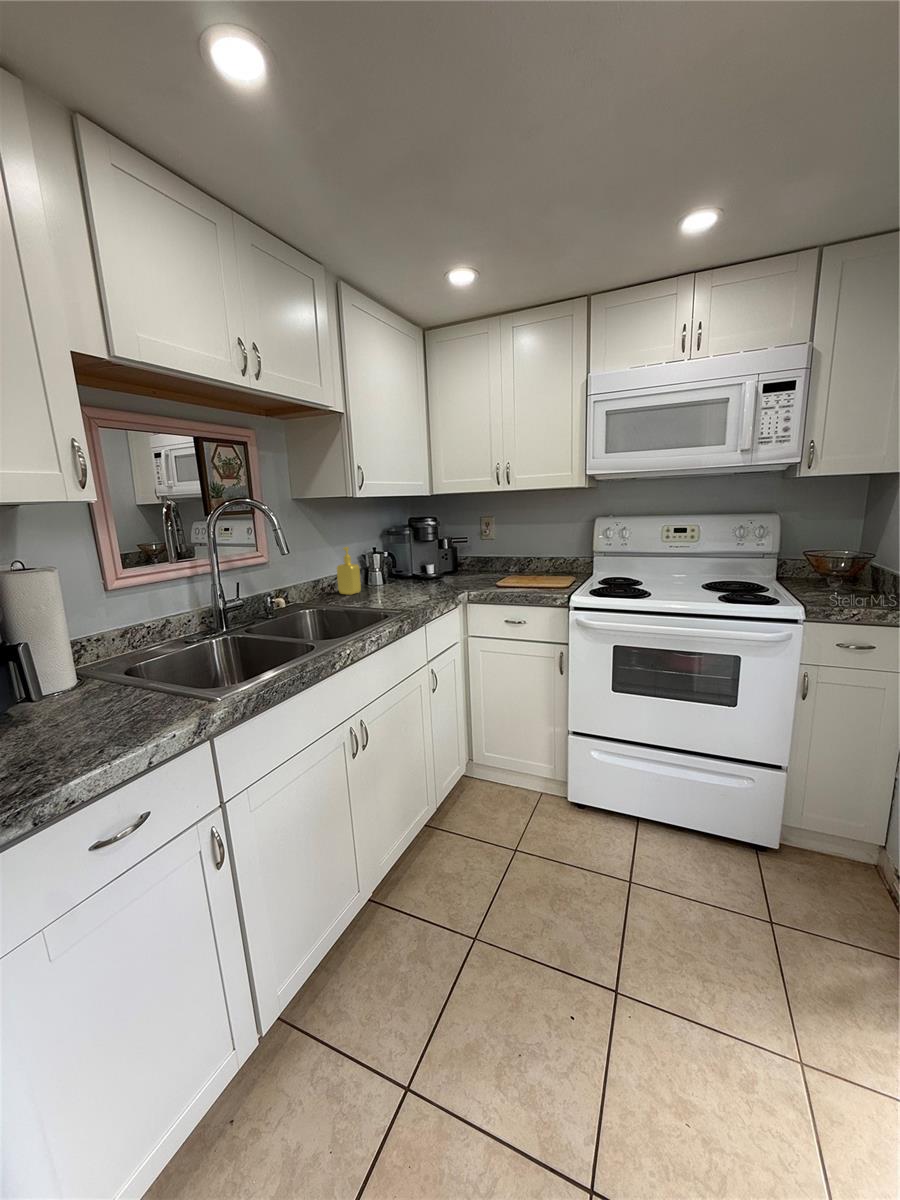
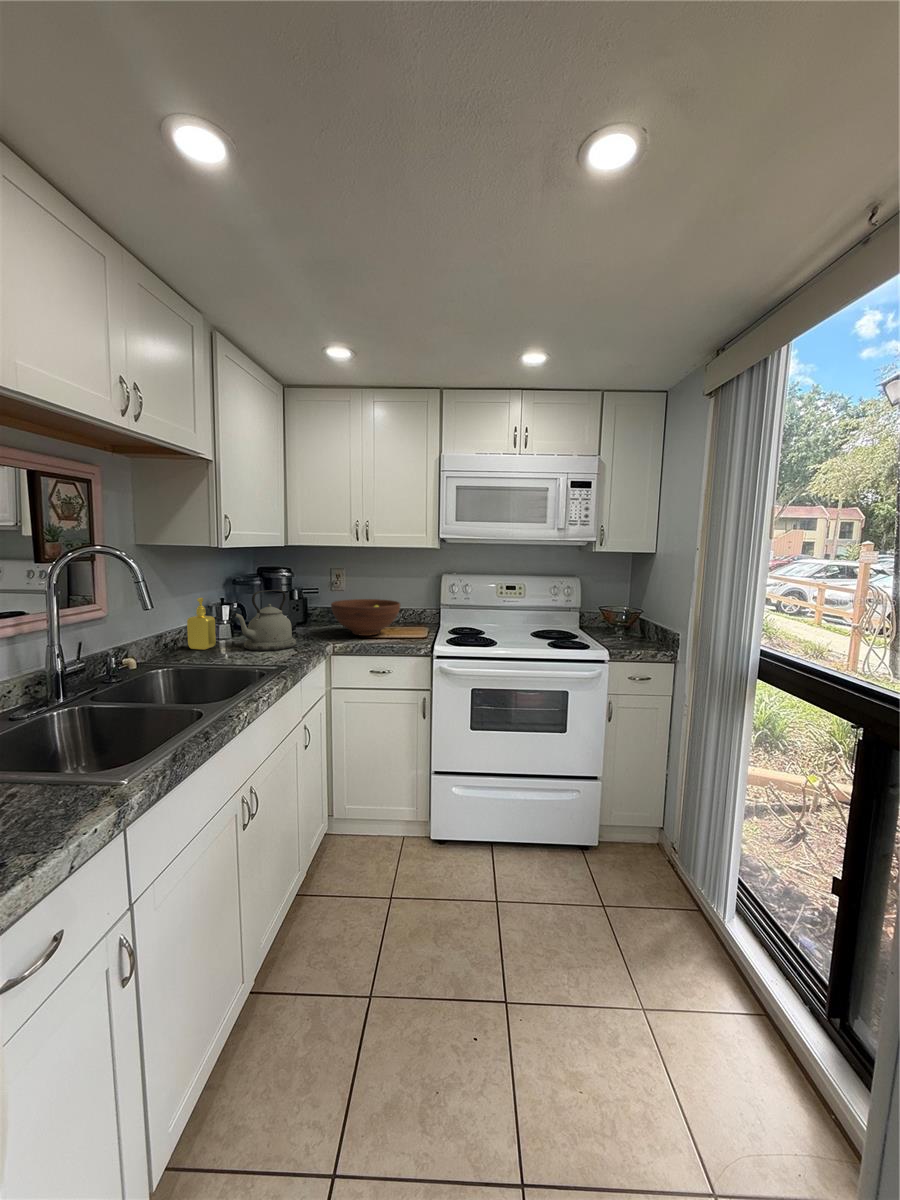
kettle: none [371,538,431,597] -> present [234,590,296,651]
fruit bowl: none [469,547,541,585] -> present [331,599,400,636]

